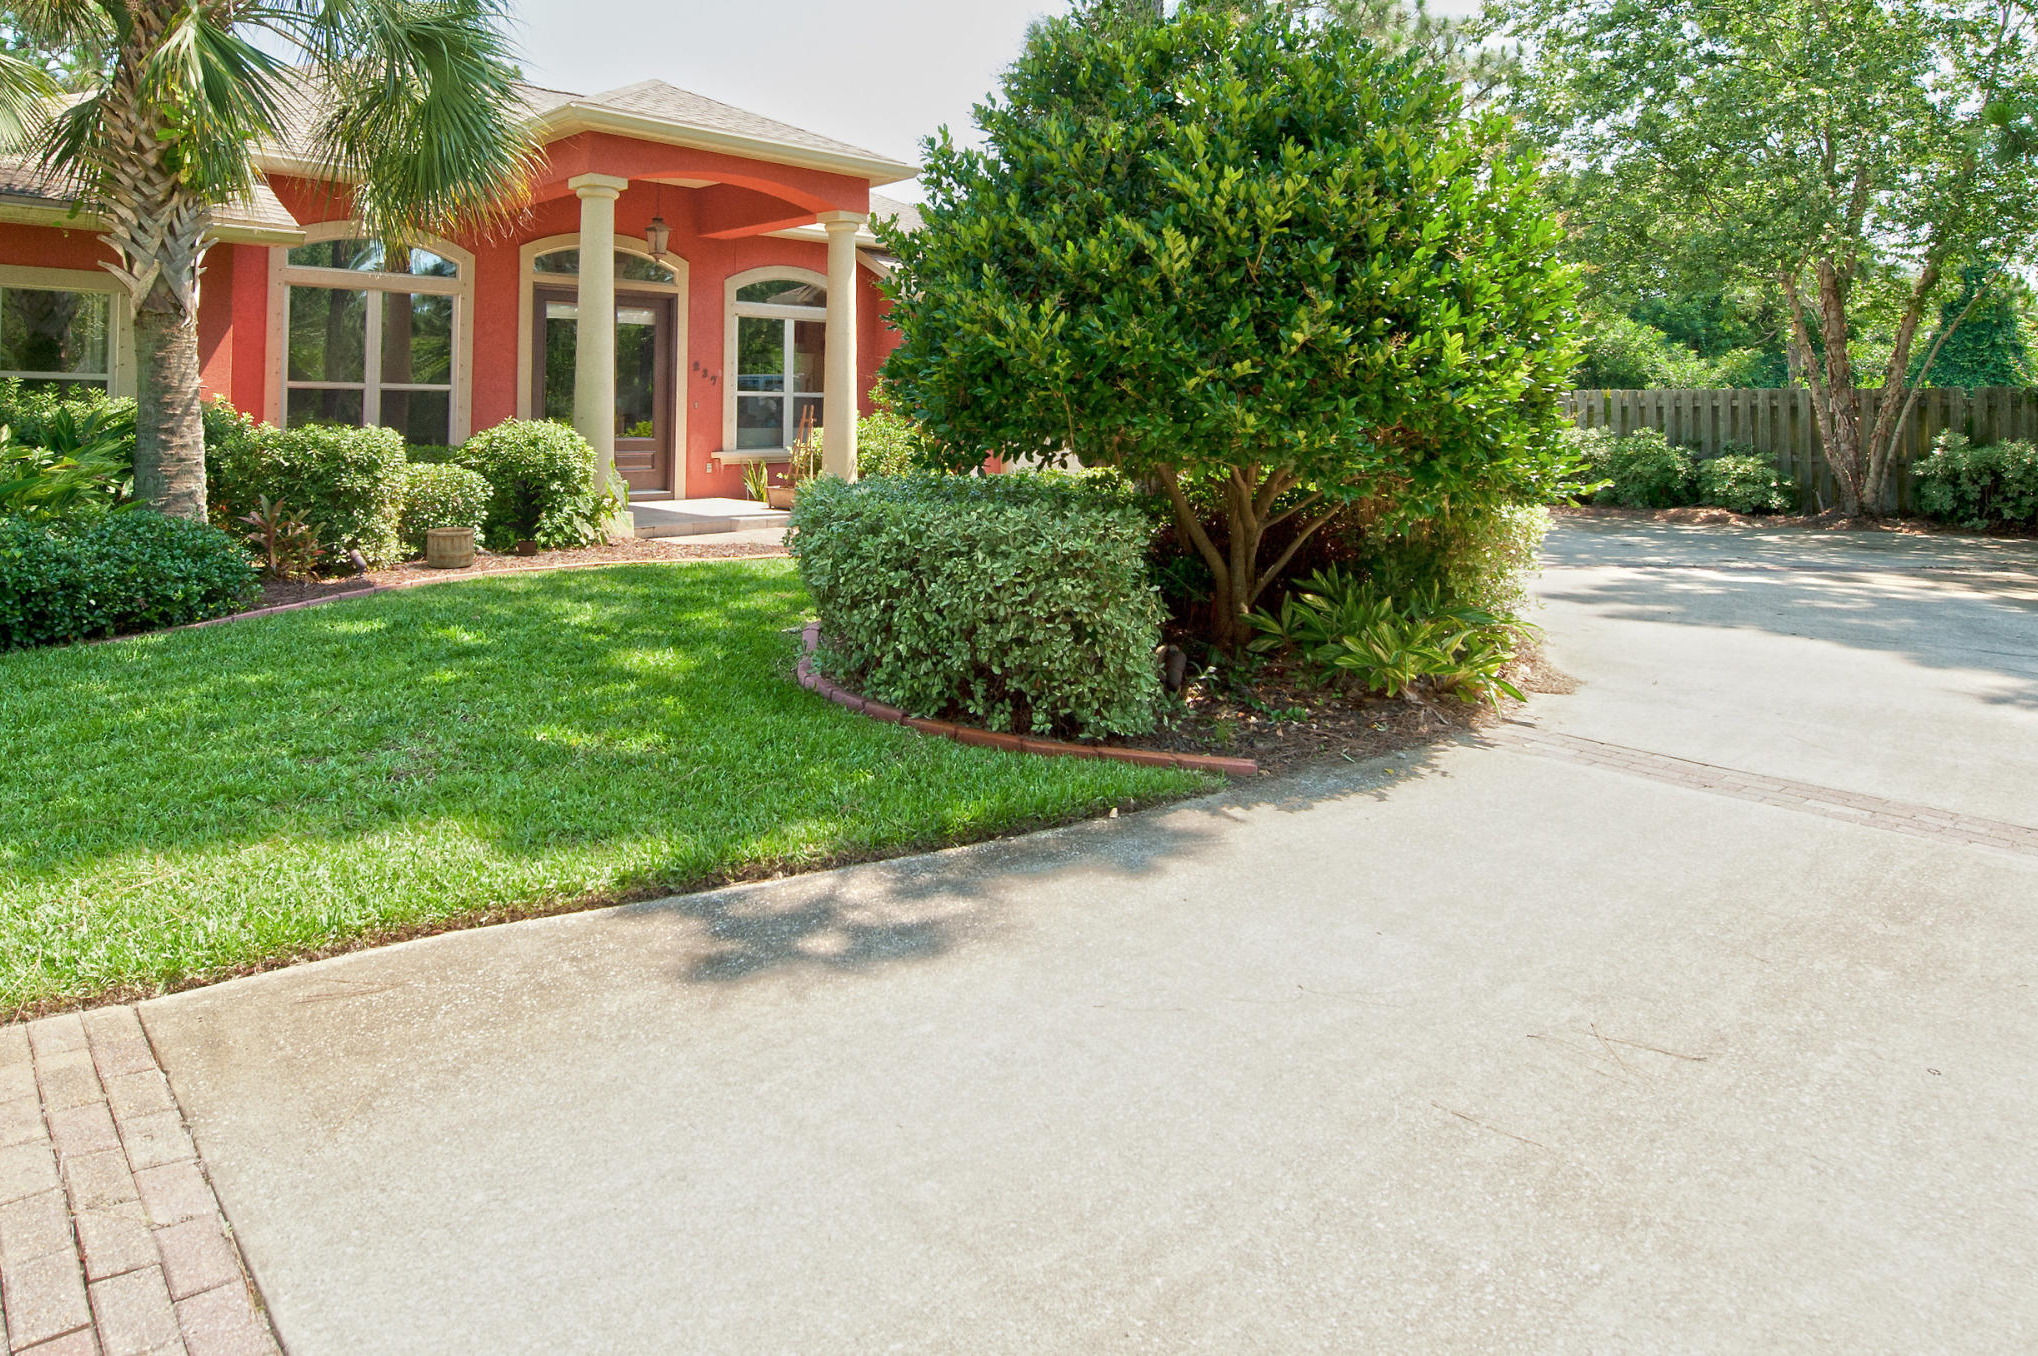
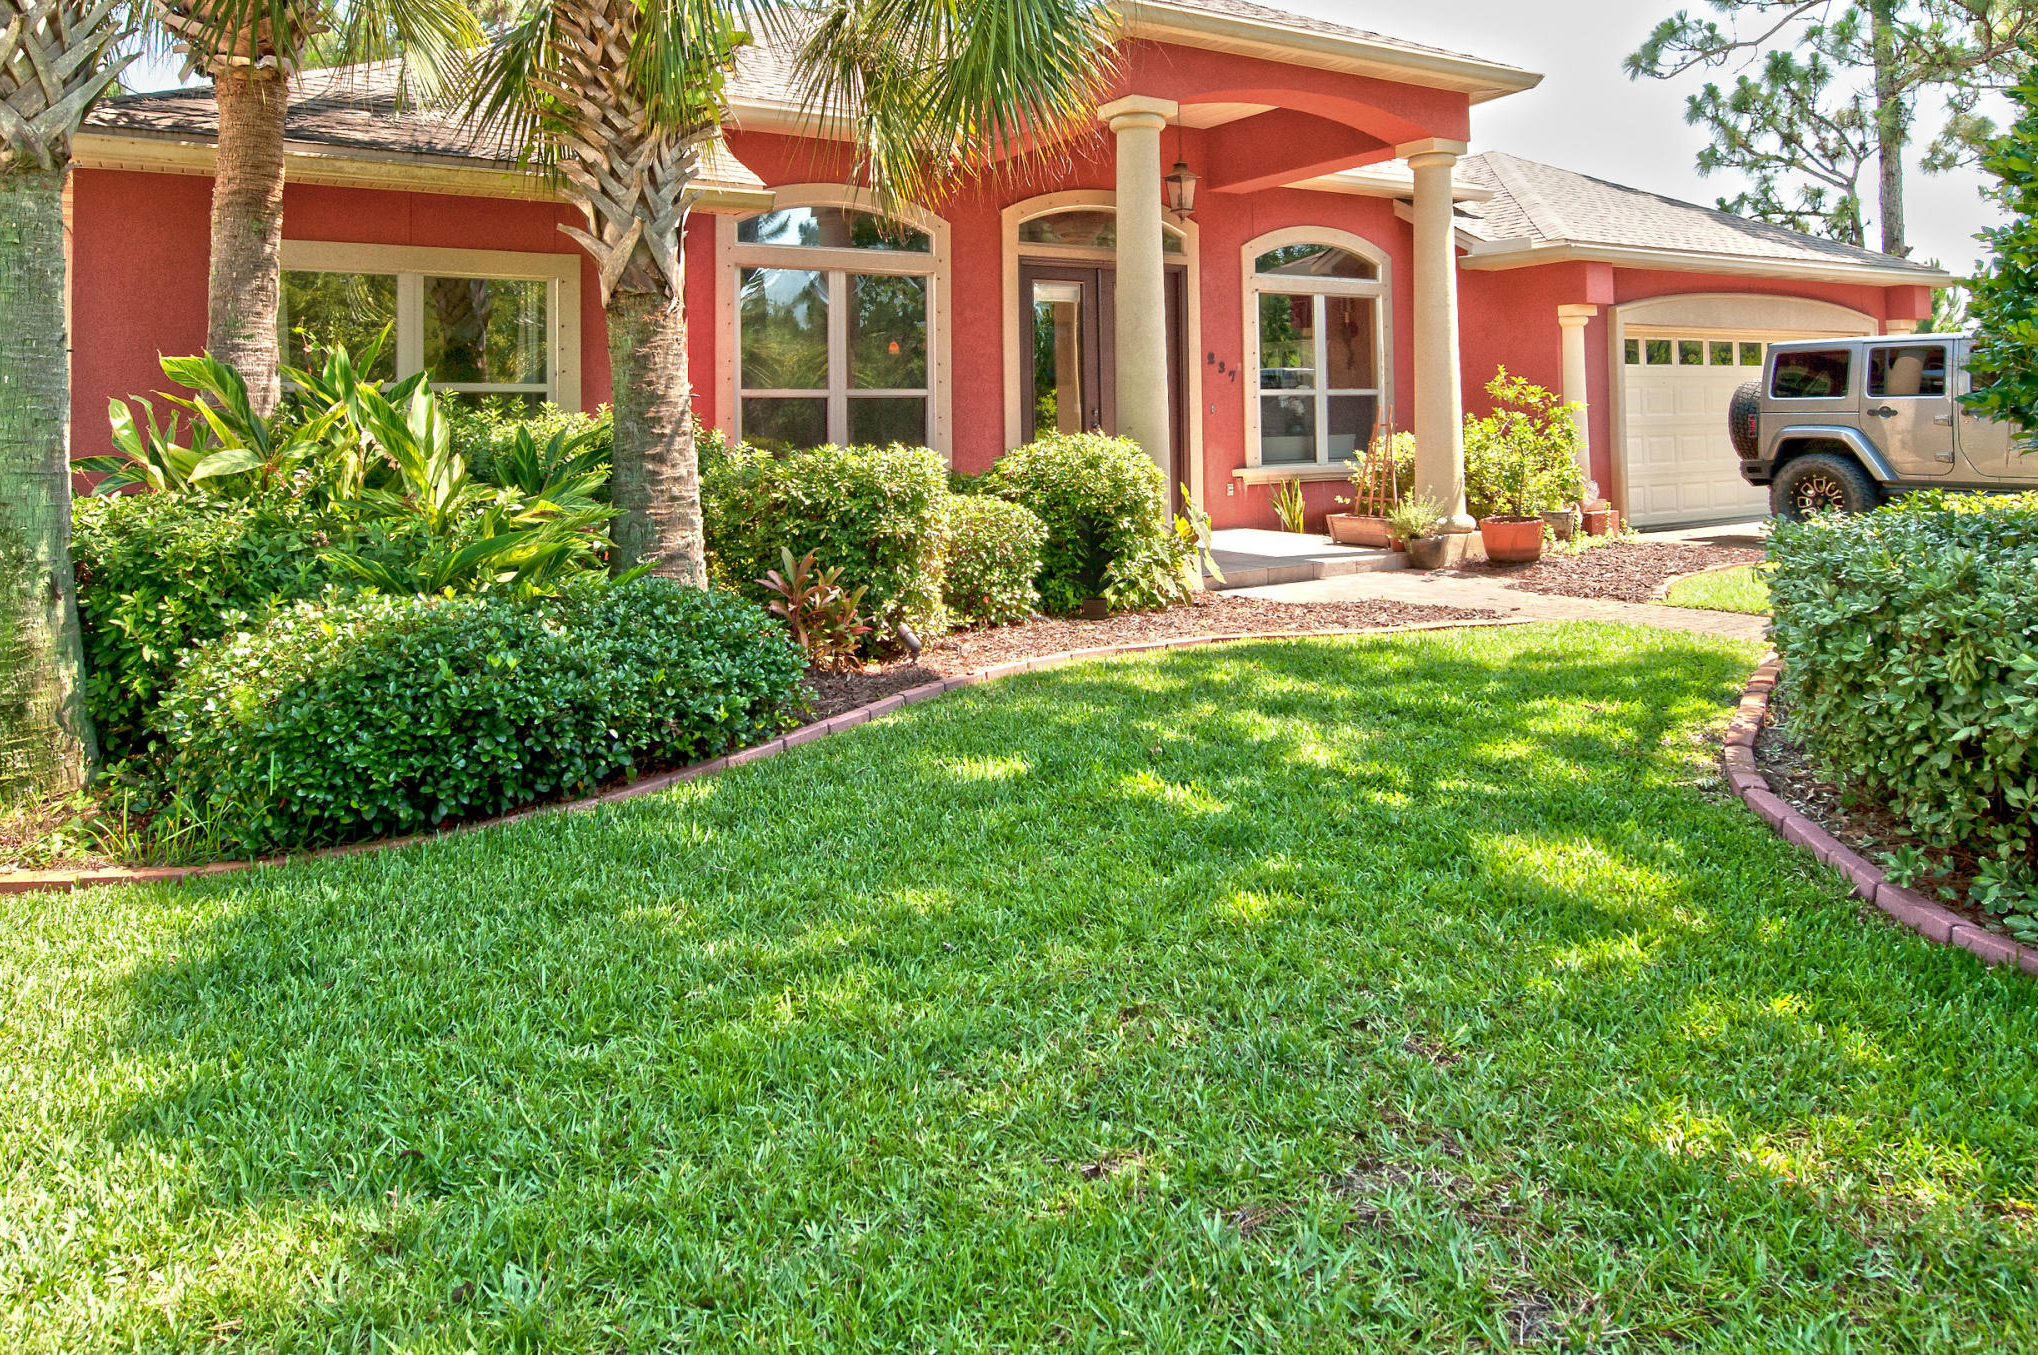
wooden bucket: present [426,527,475,568] -> none [979,582,1044,641]

